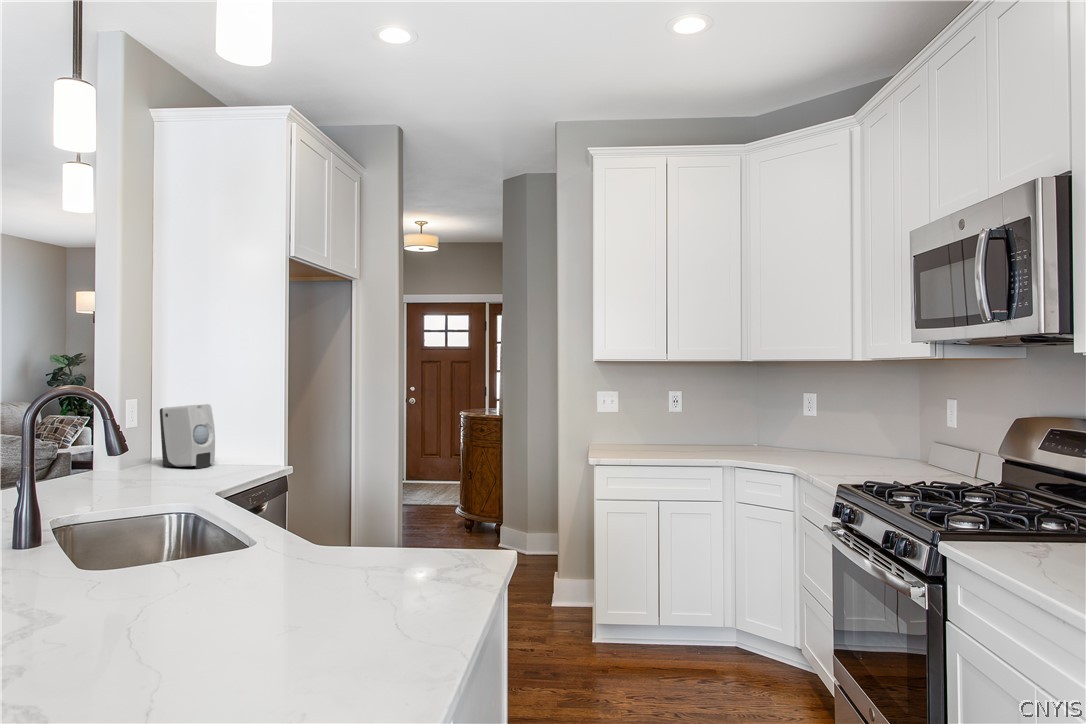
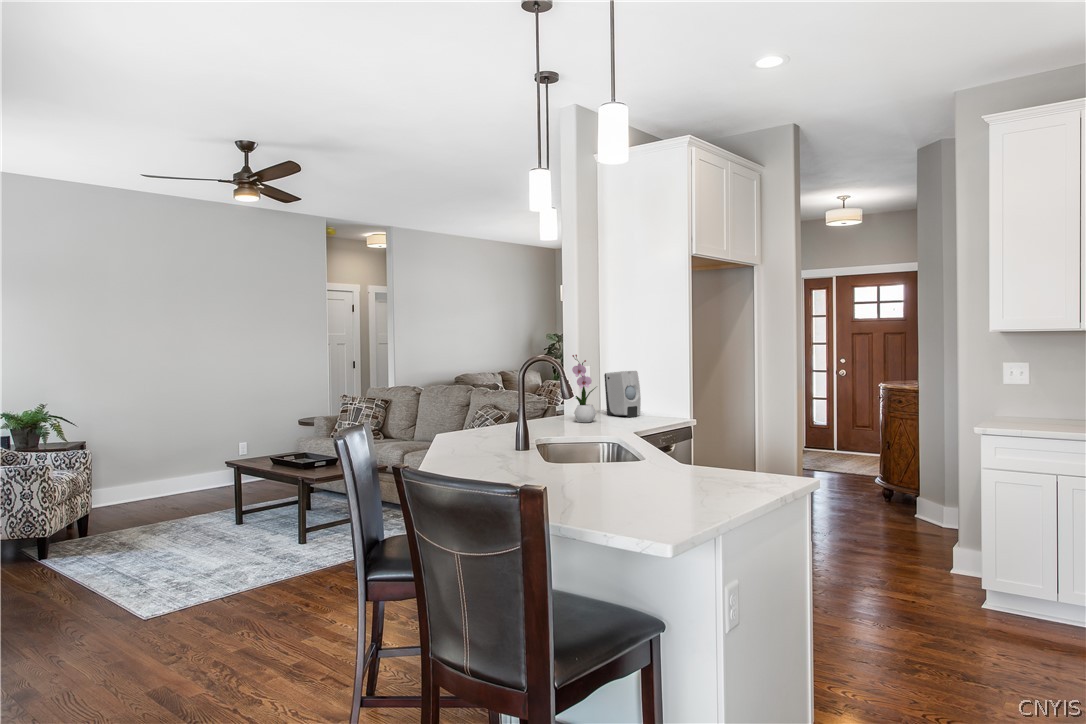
flower arrangement: none [111,382,152,482] -> present [572,355,596,422]

